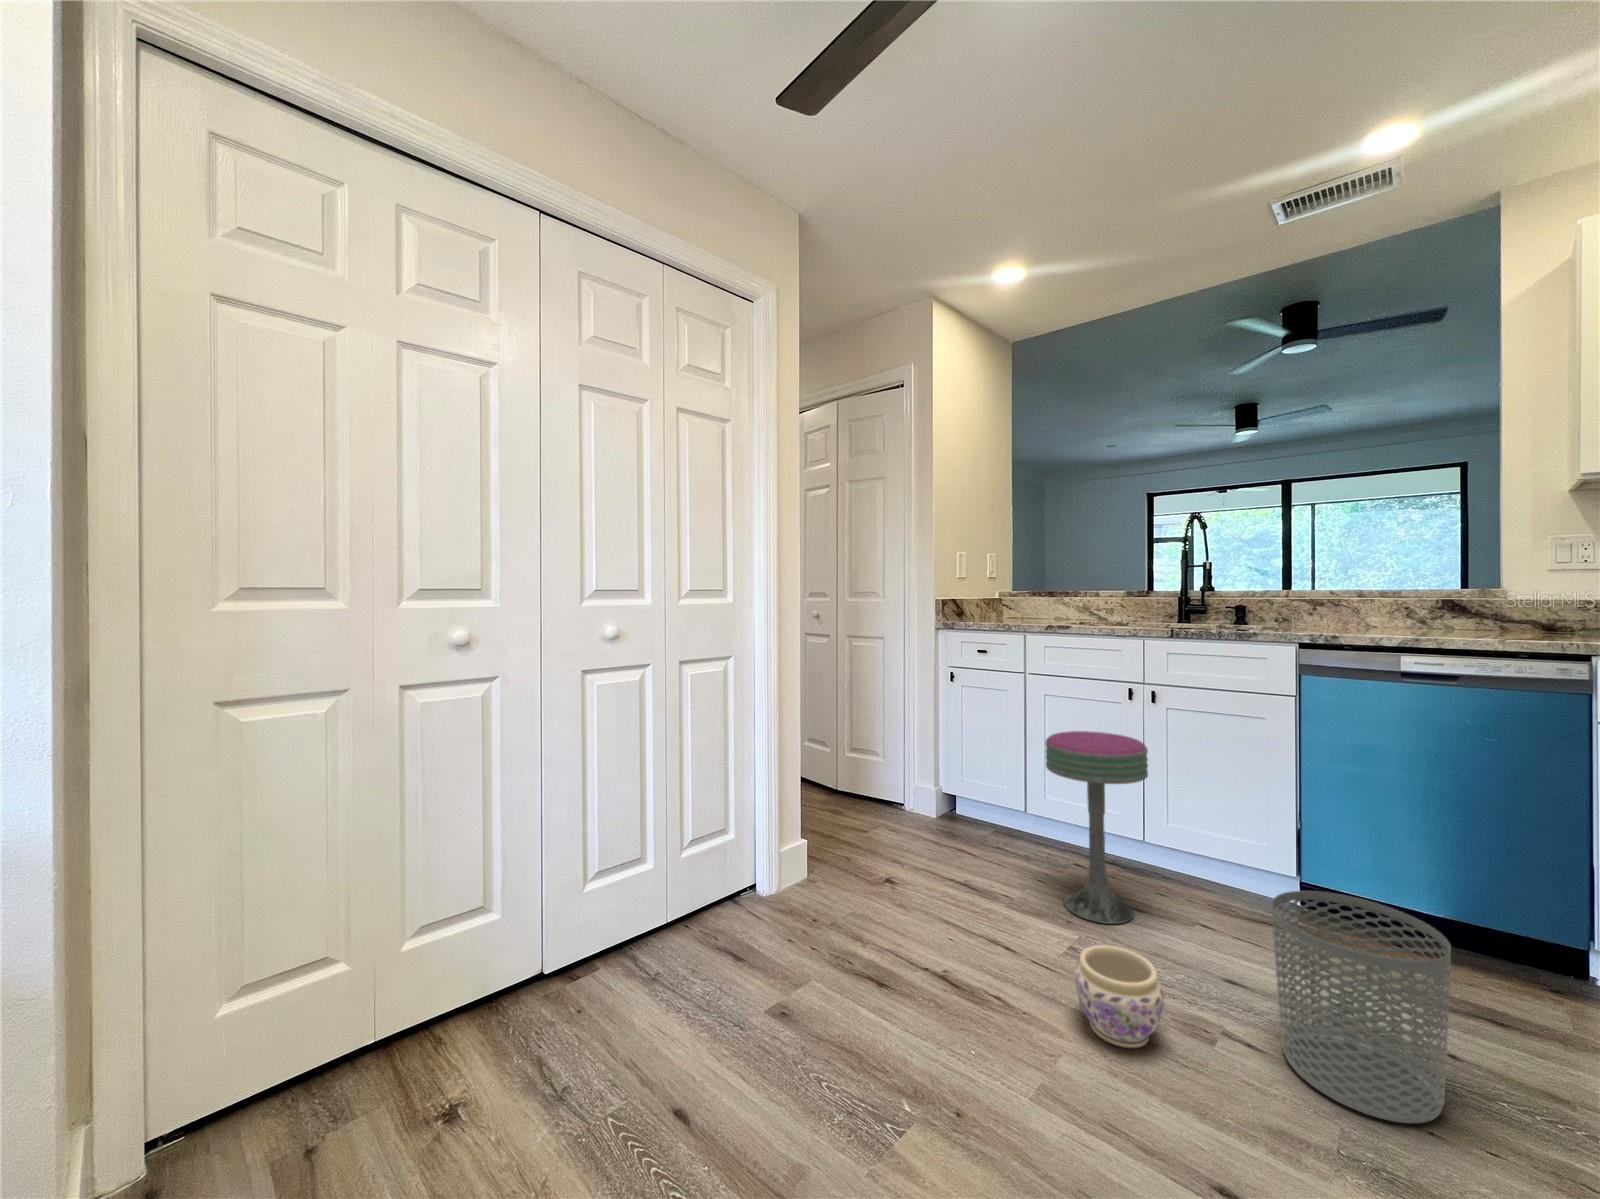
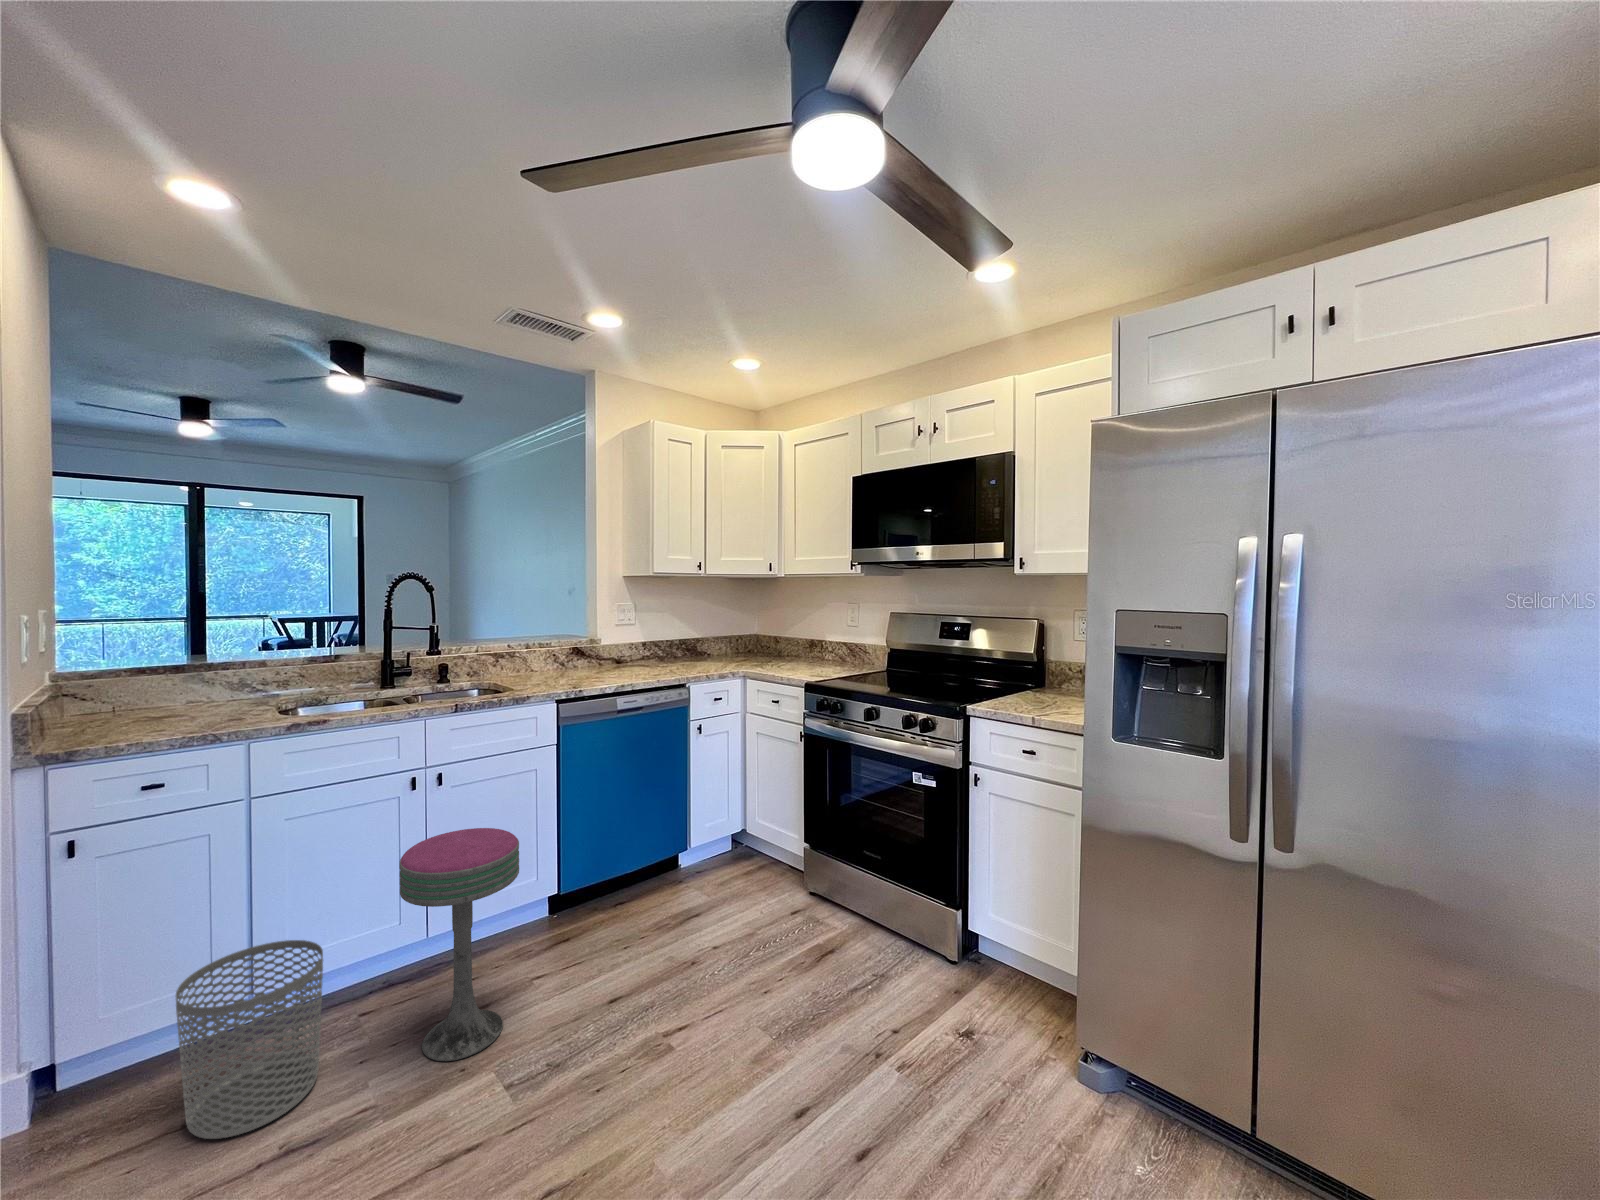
waste bin: present [1272,891,1451,1123] -> present [176,940,323,1139]
planter: present [1075,945,1164,1049] -> none [599,1020,676,1123]

